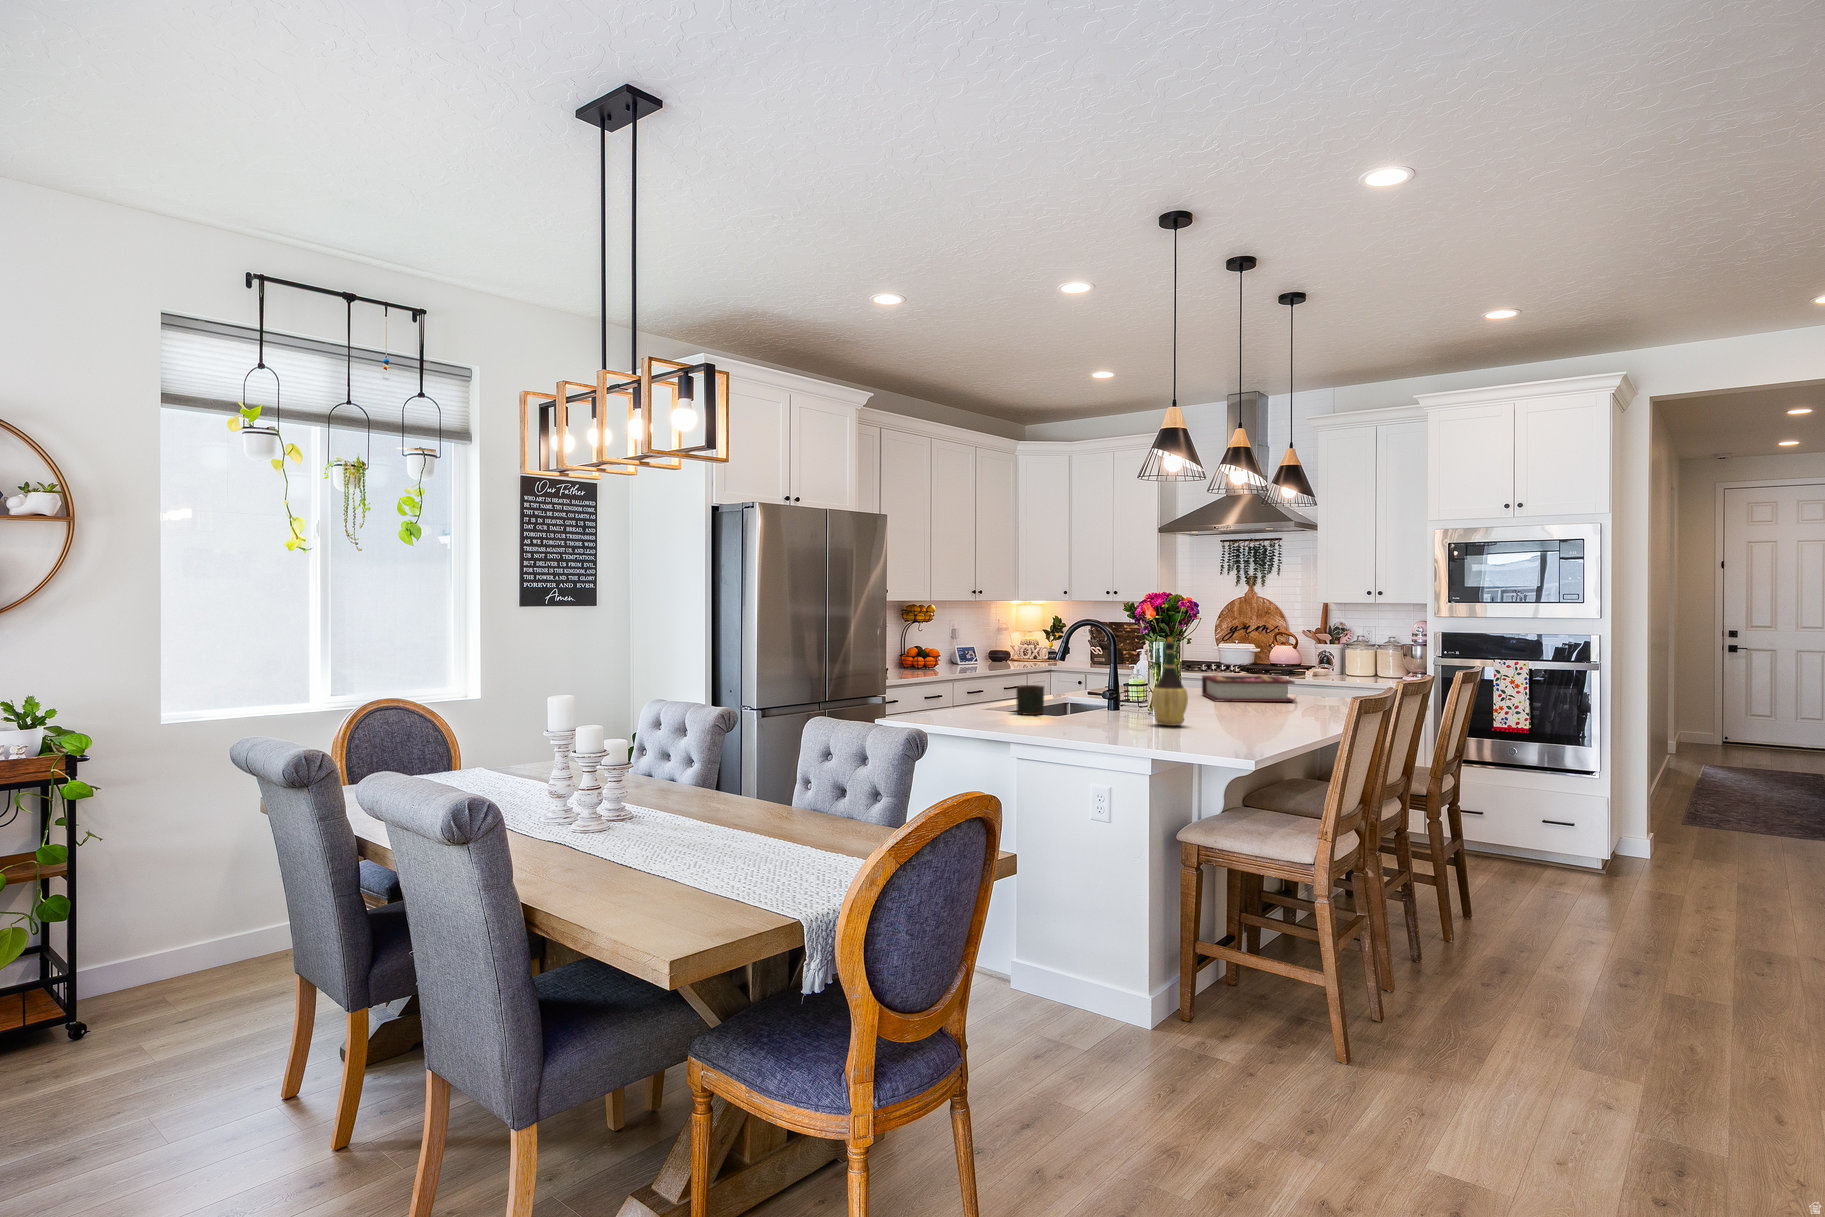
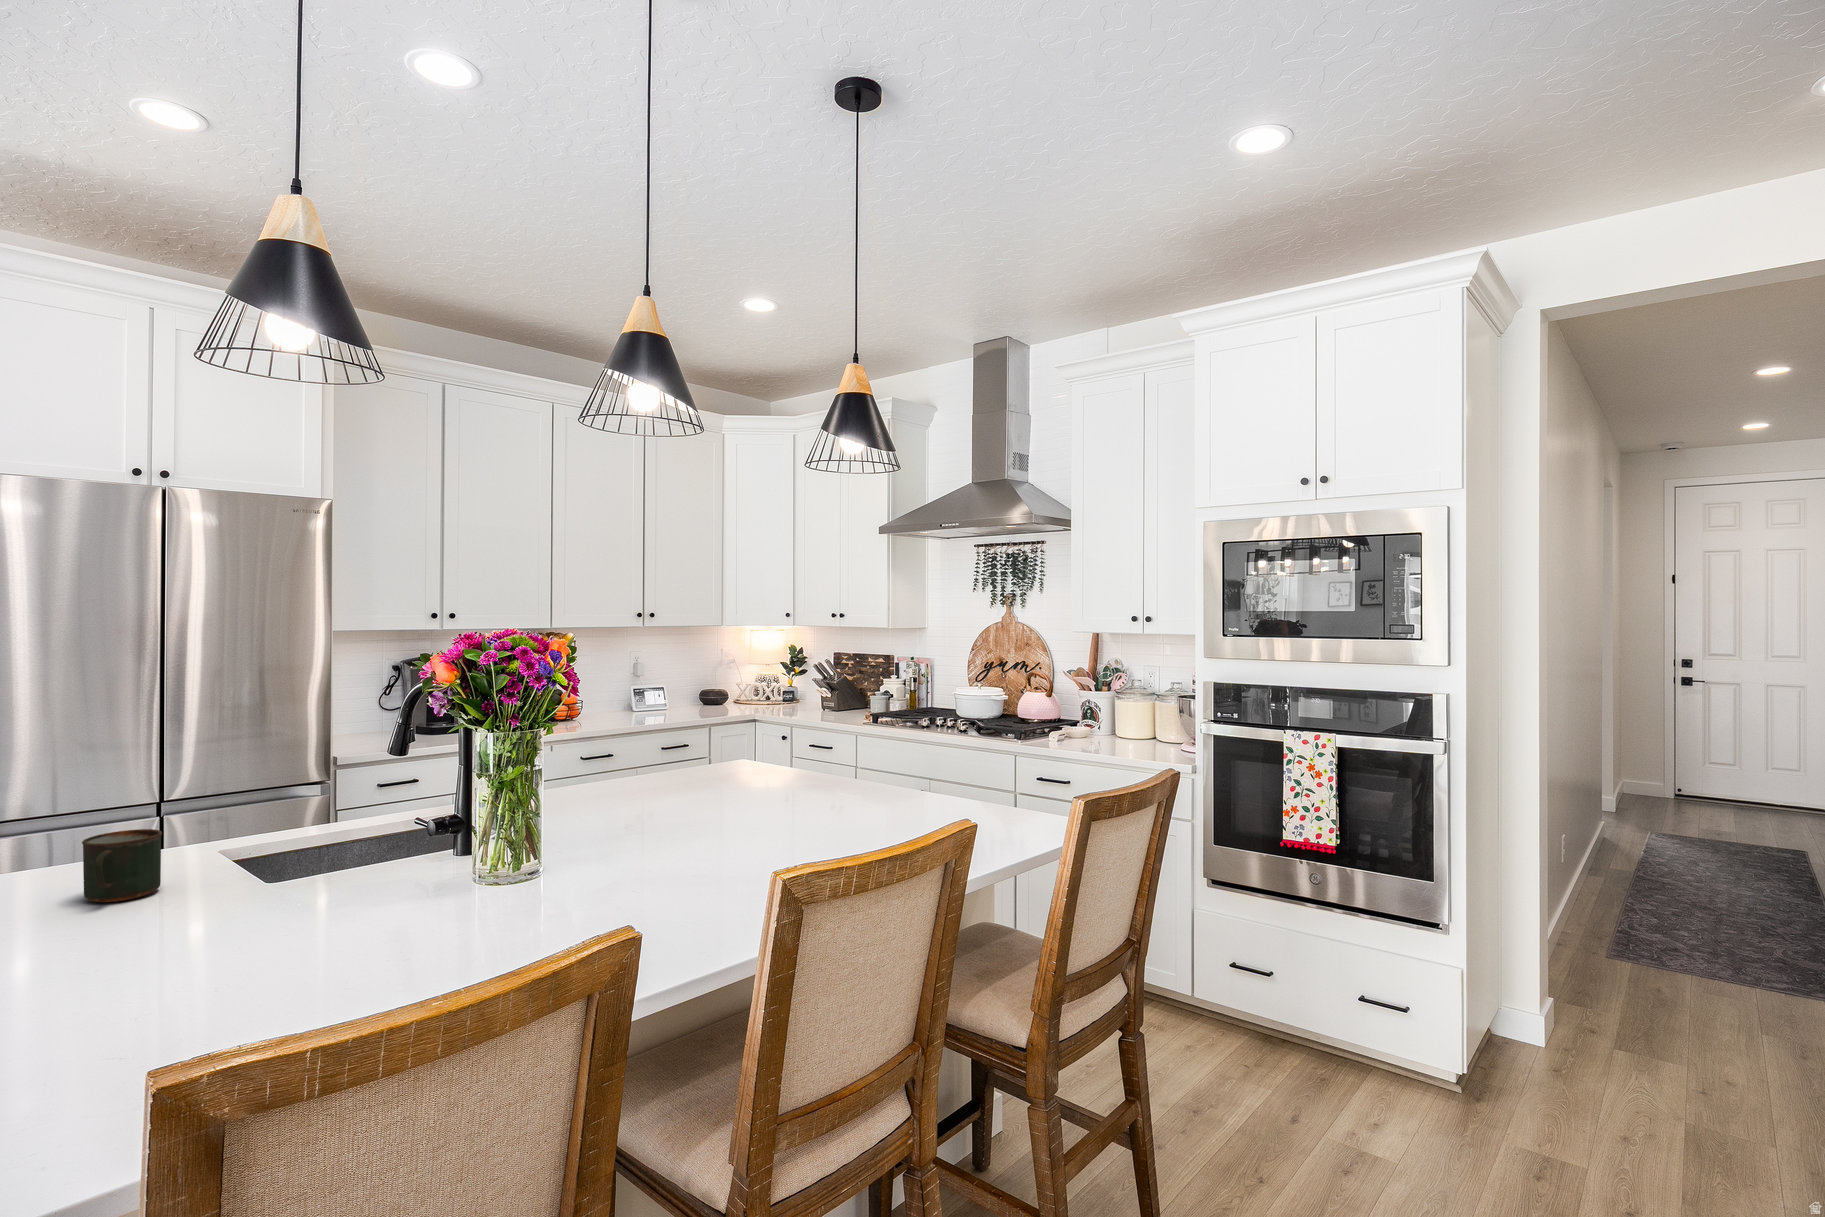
wine bottle: present [1152,638,1188,726] -> none [205,750,310,972]
book: present [1202,675,1295,702] -> none [684,770,848,834]

